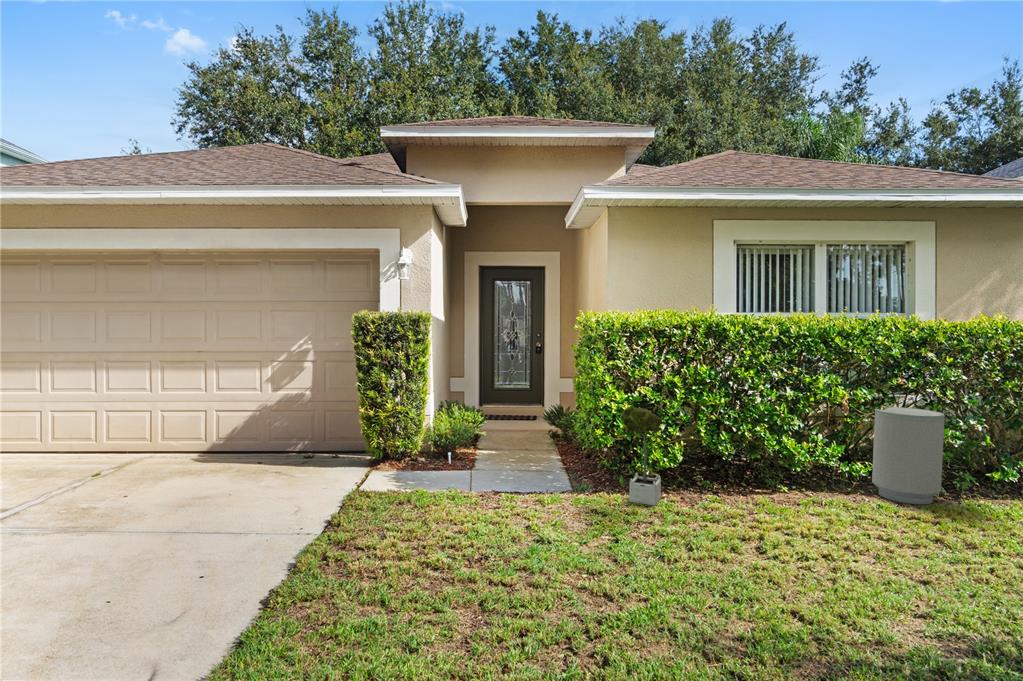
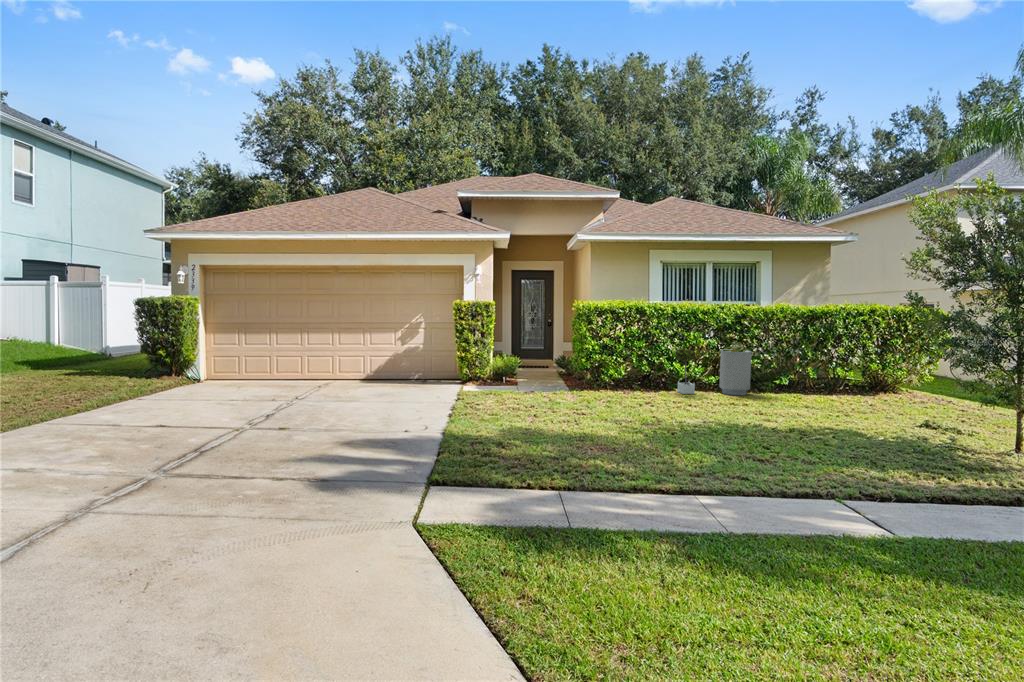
potted tree: present [621,406,662,505] -> present [675,348,696,394]

